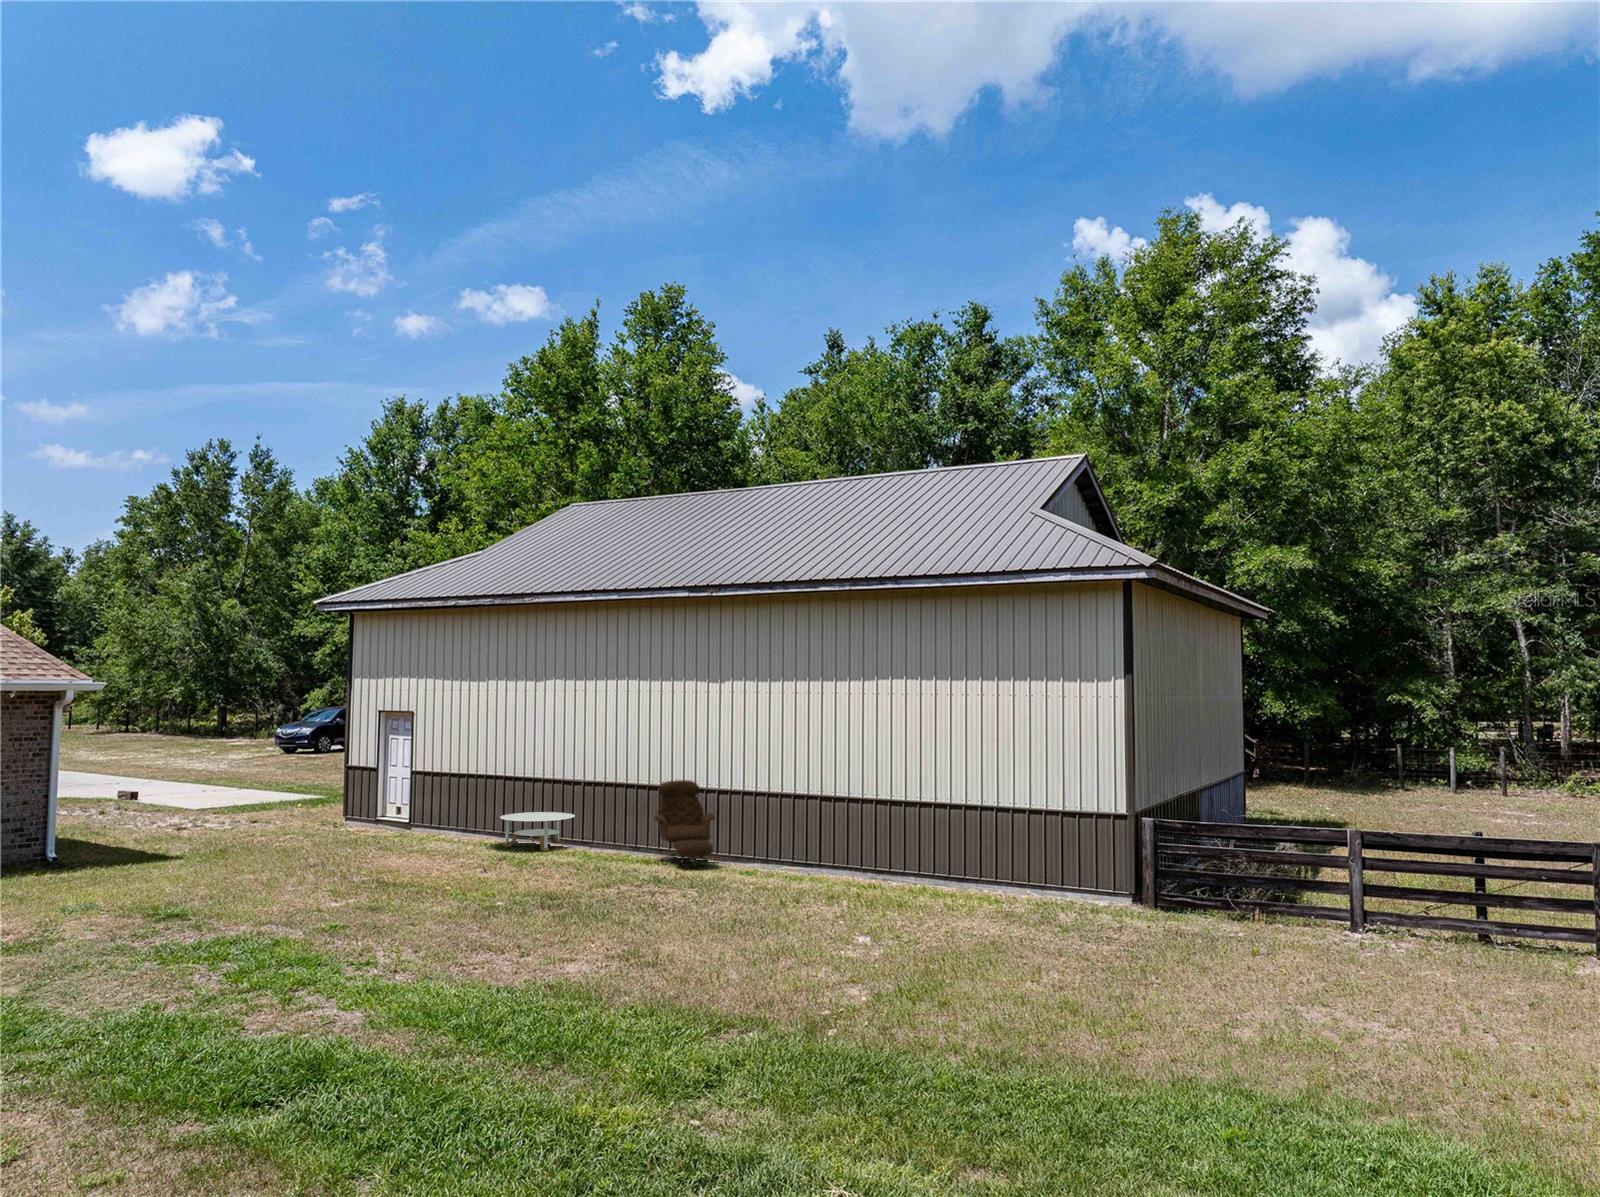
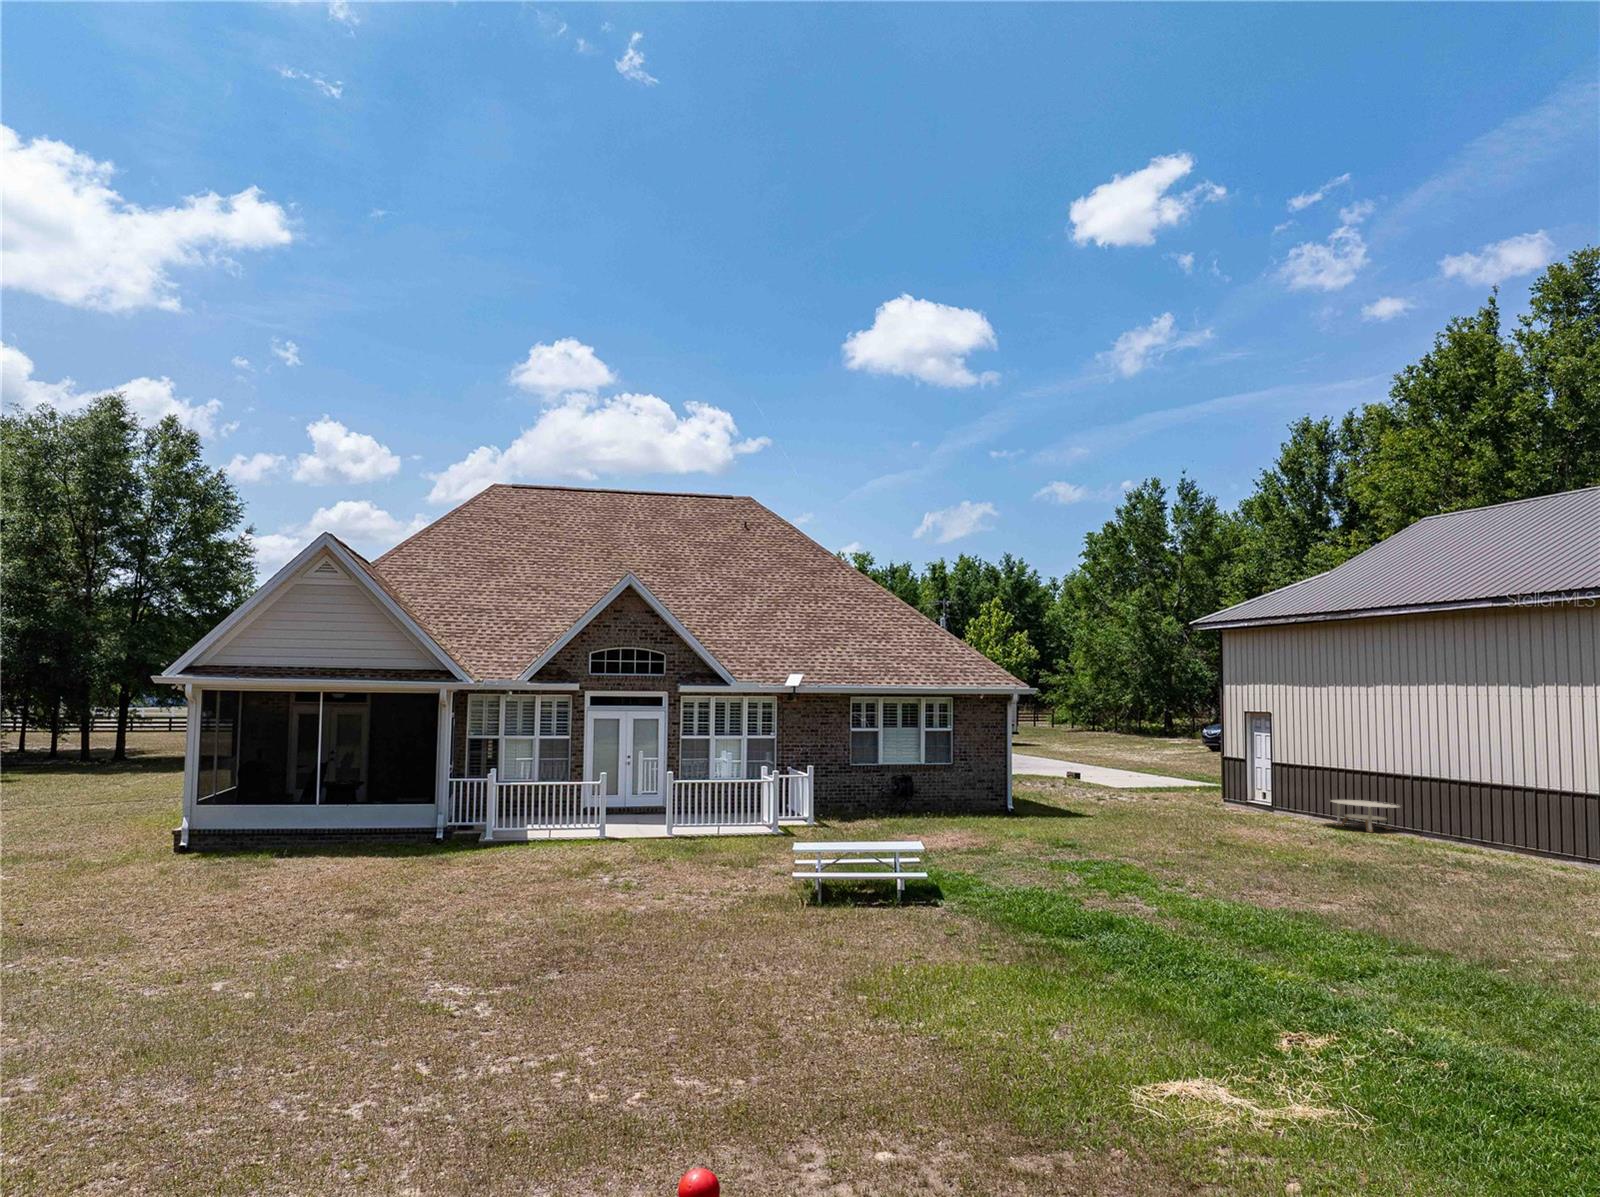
lounge chair: present [654,780,715,868] -> none [1466,781,1535,861]

